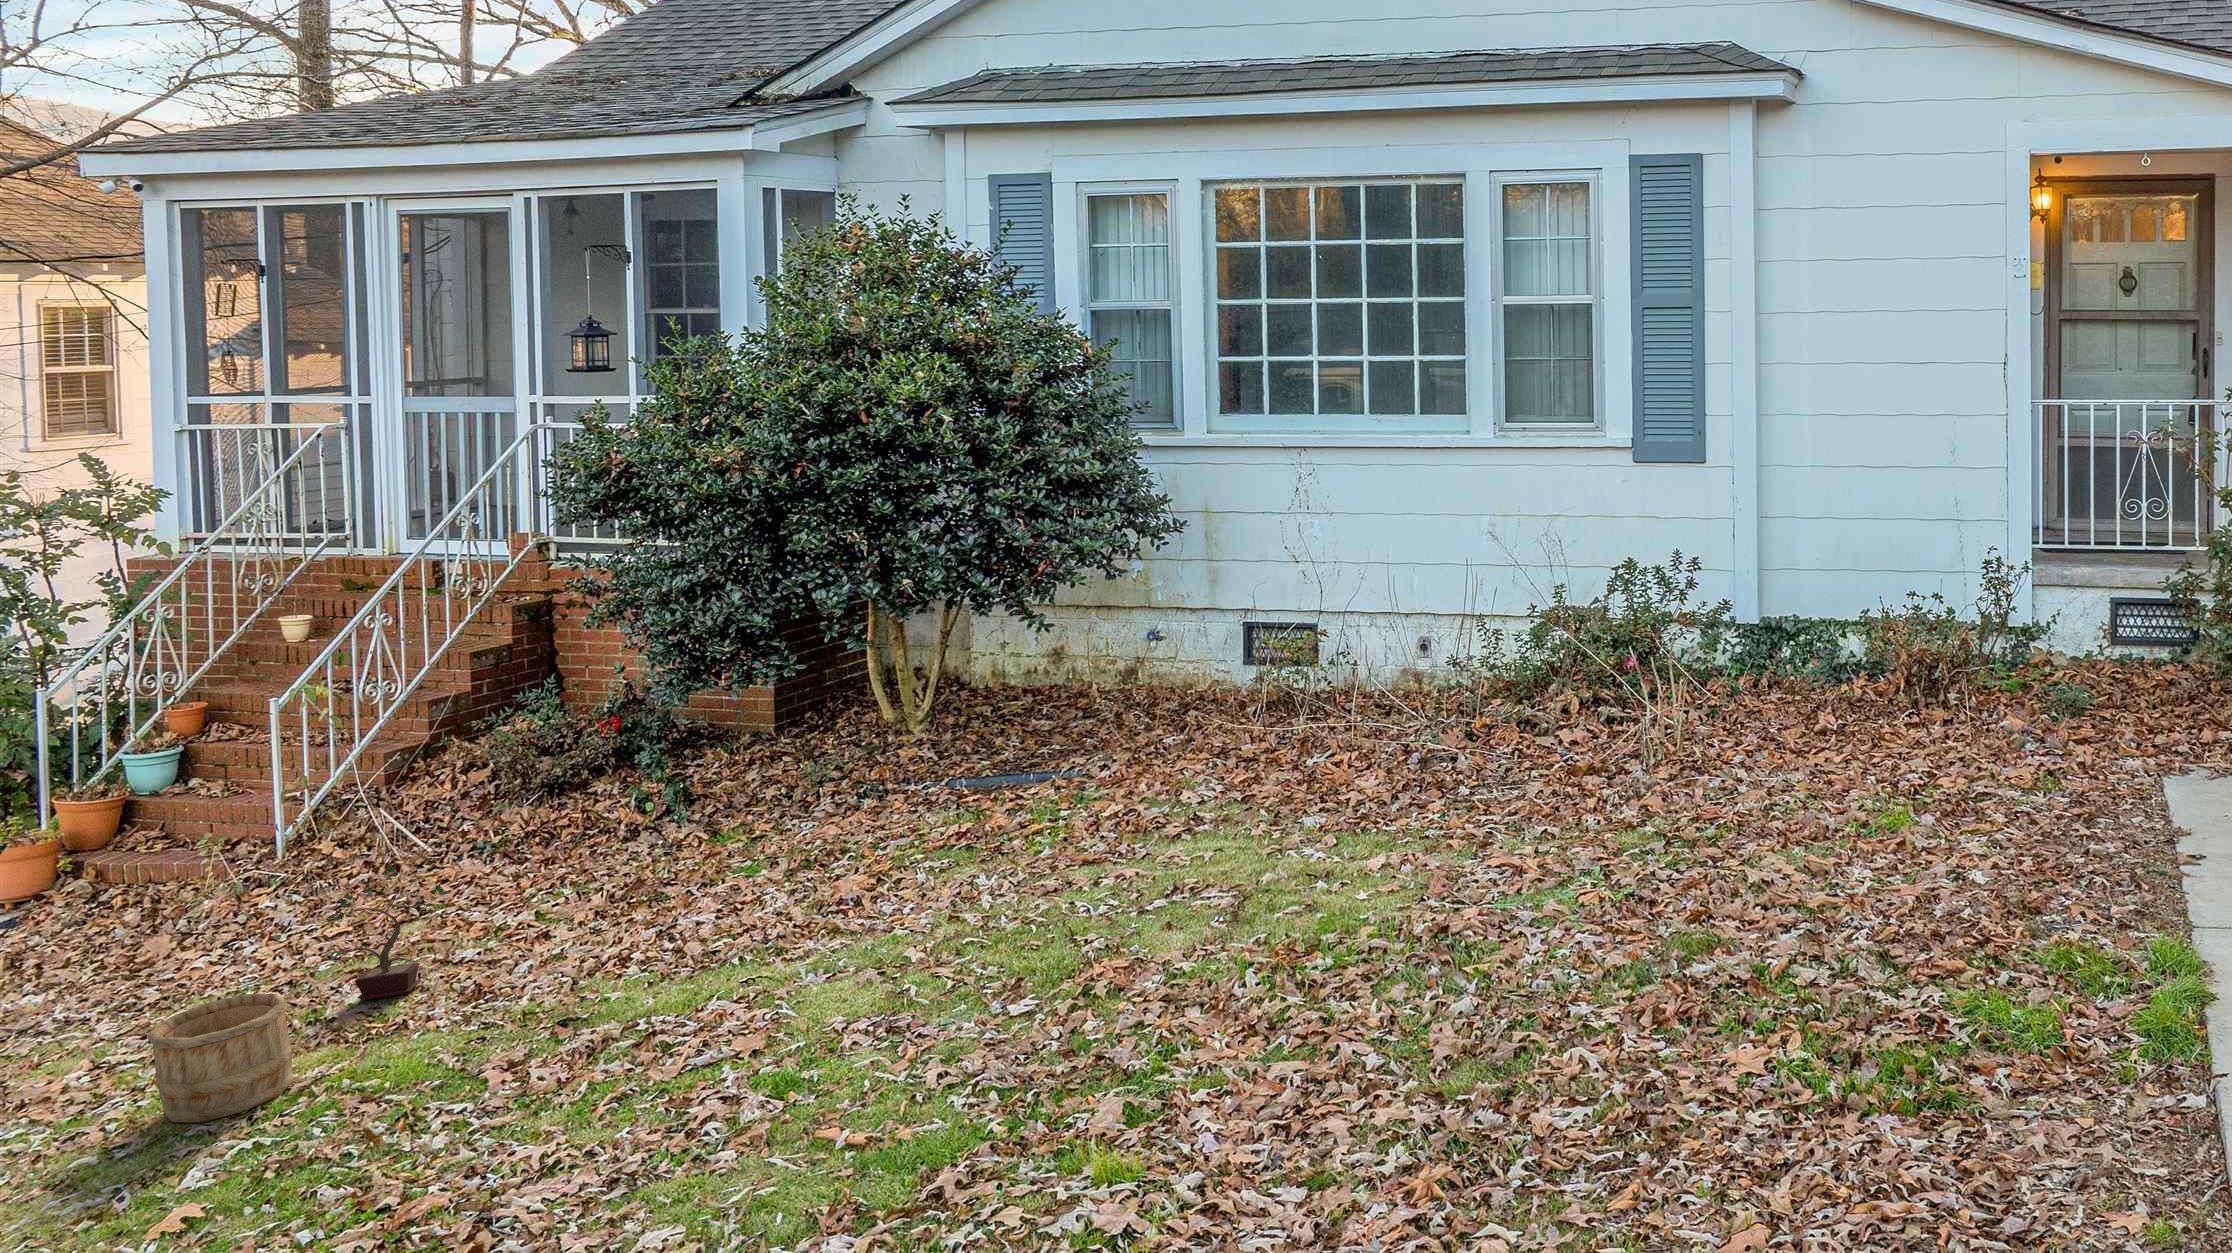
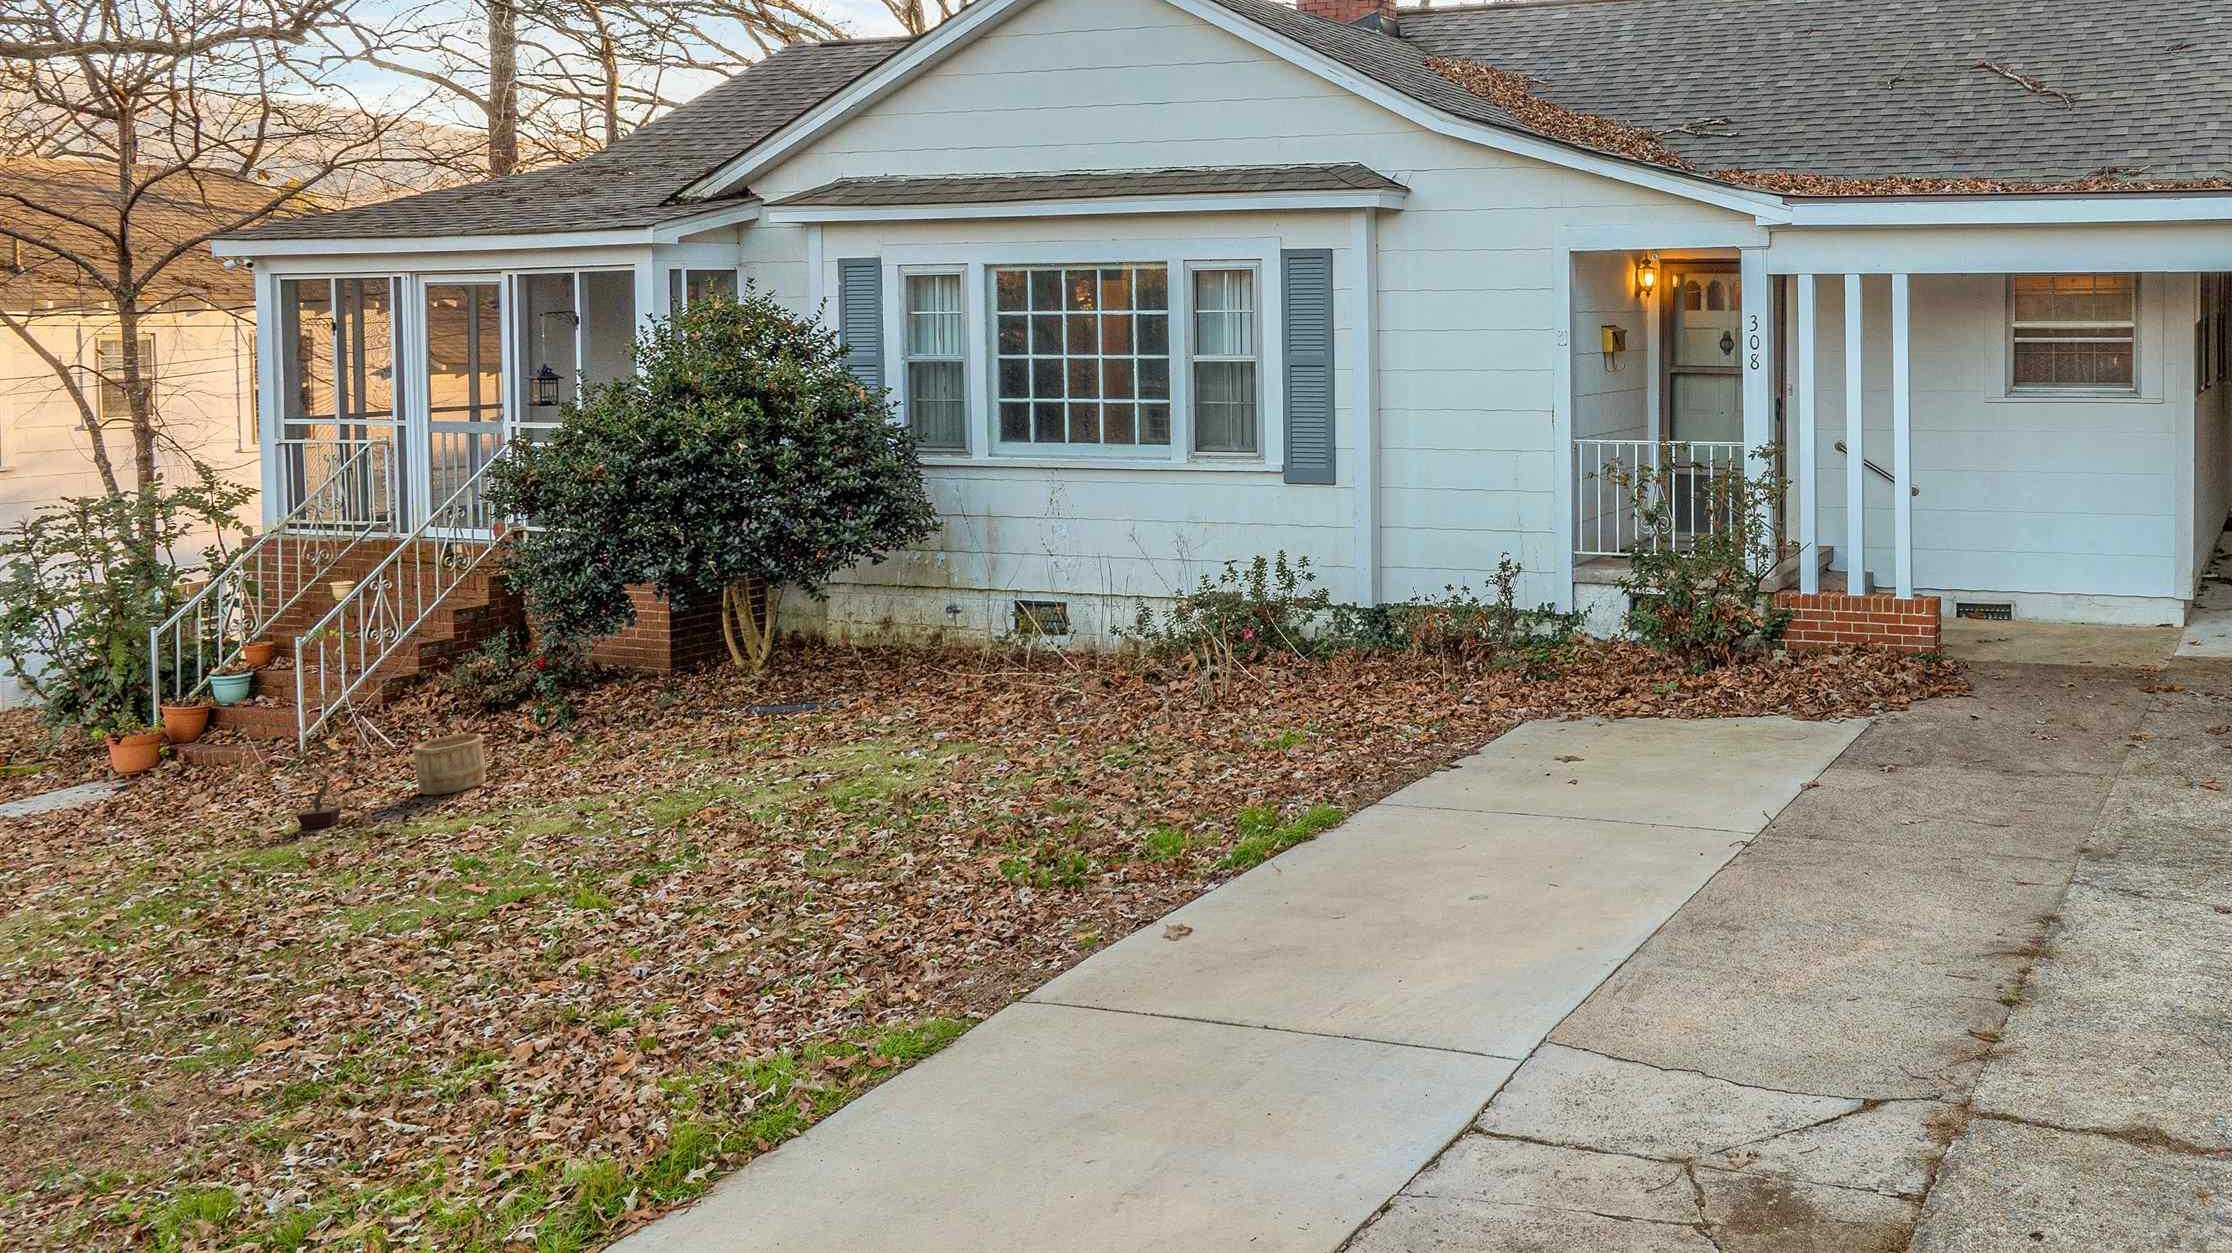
wooden bucket: present [147,994,293,1122] -> present [411,734,486,795]

